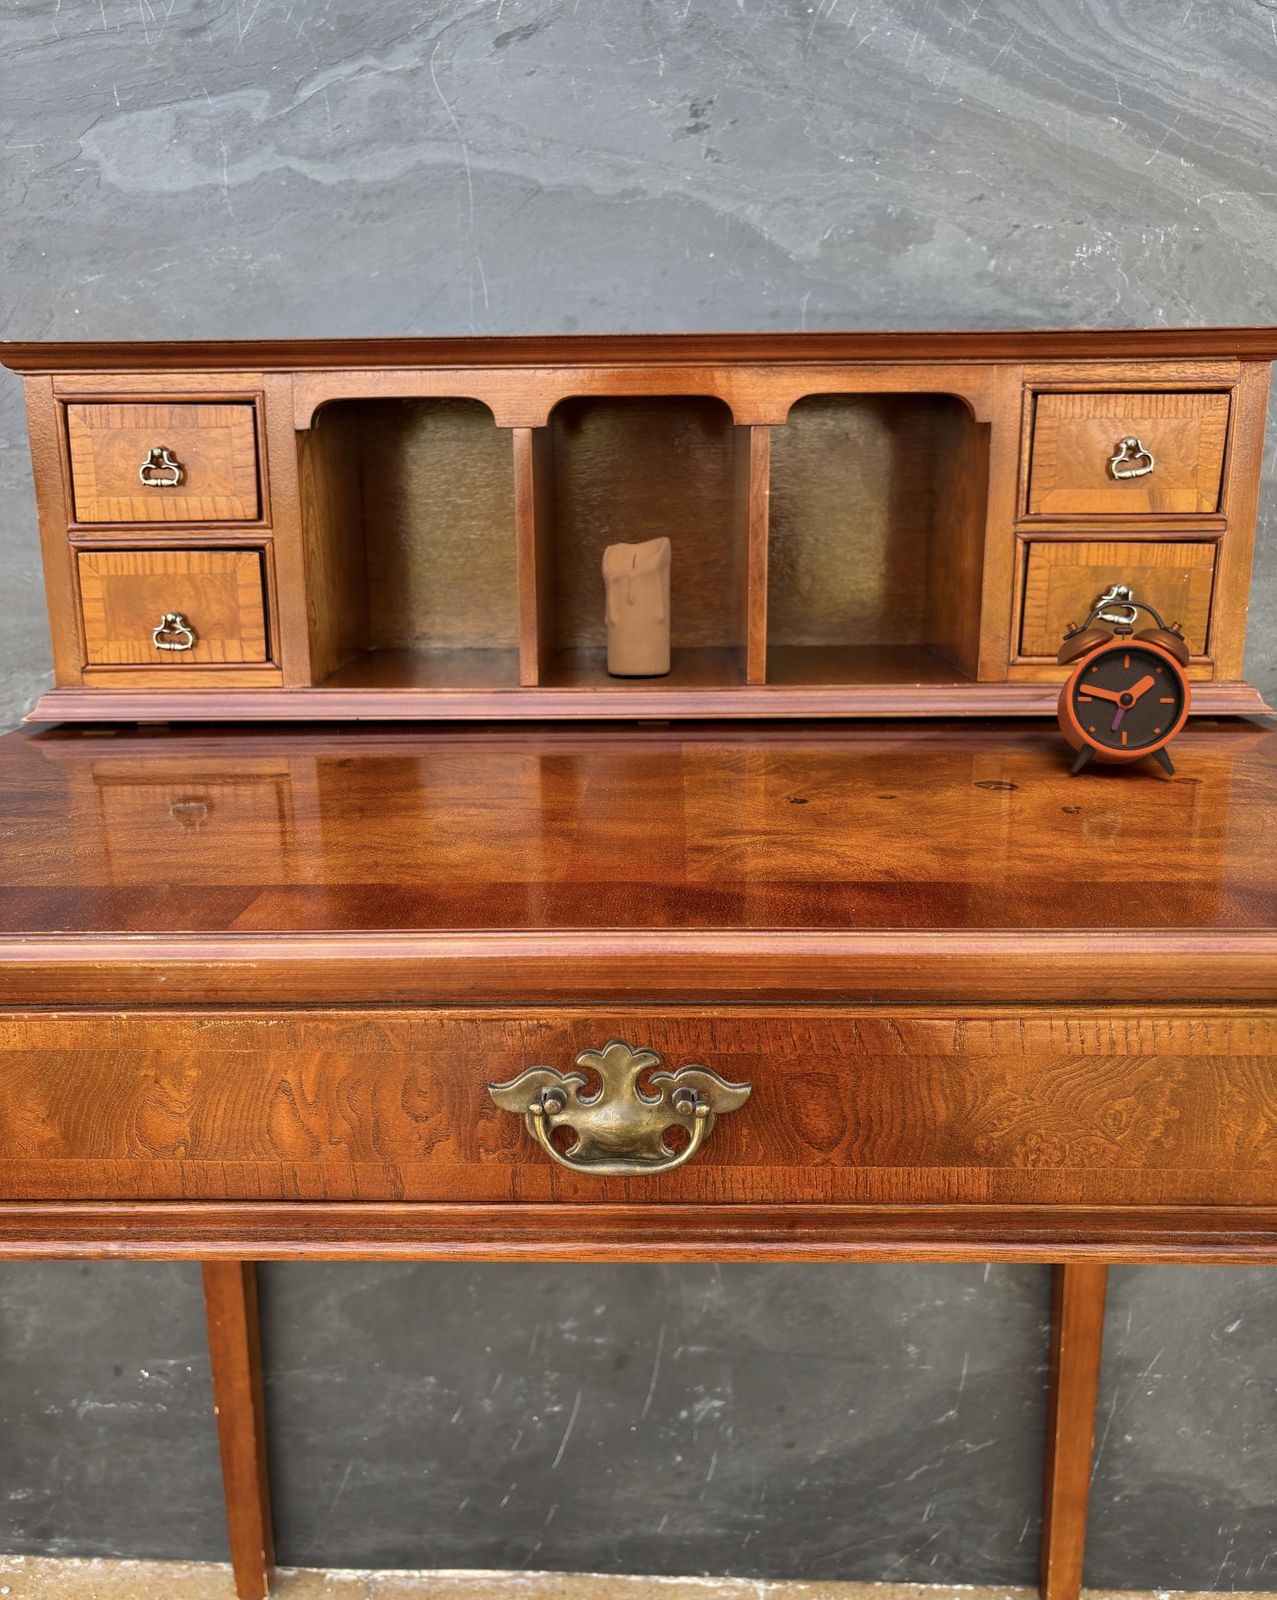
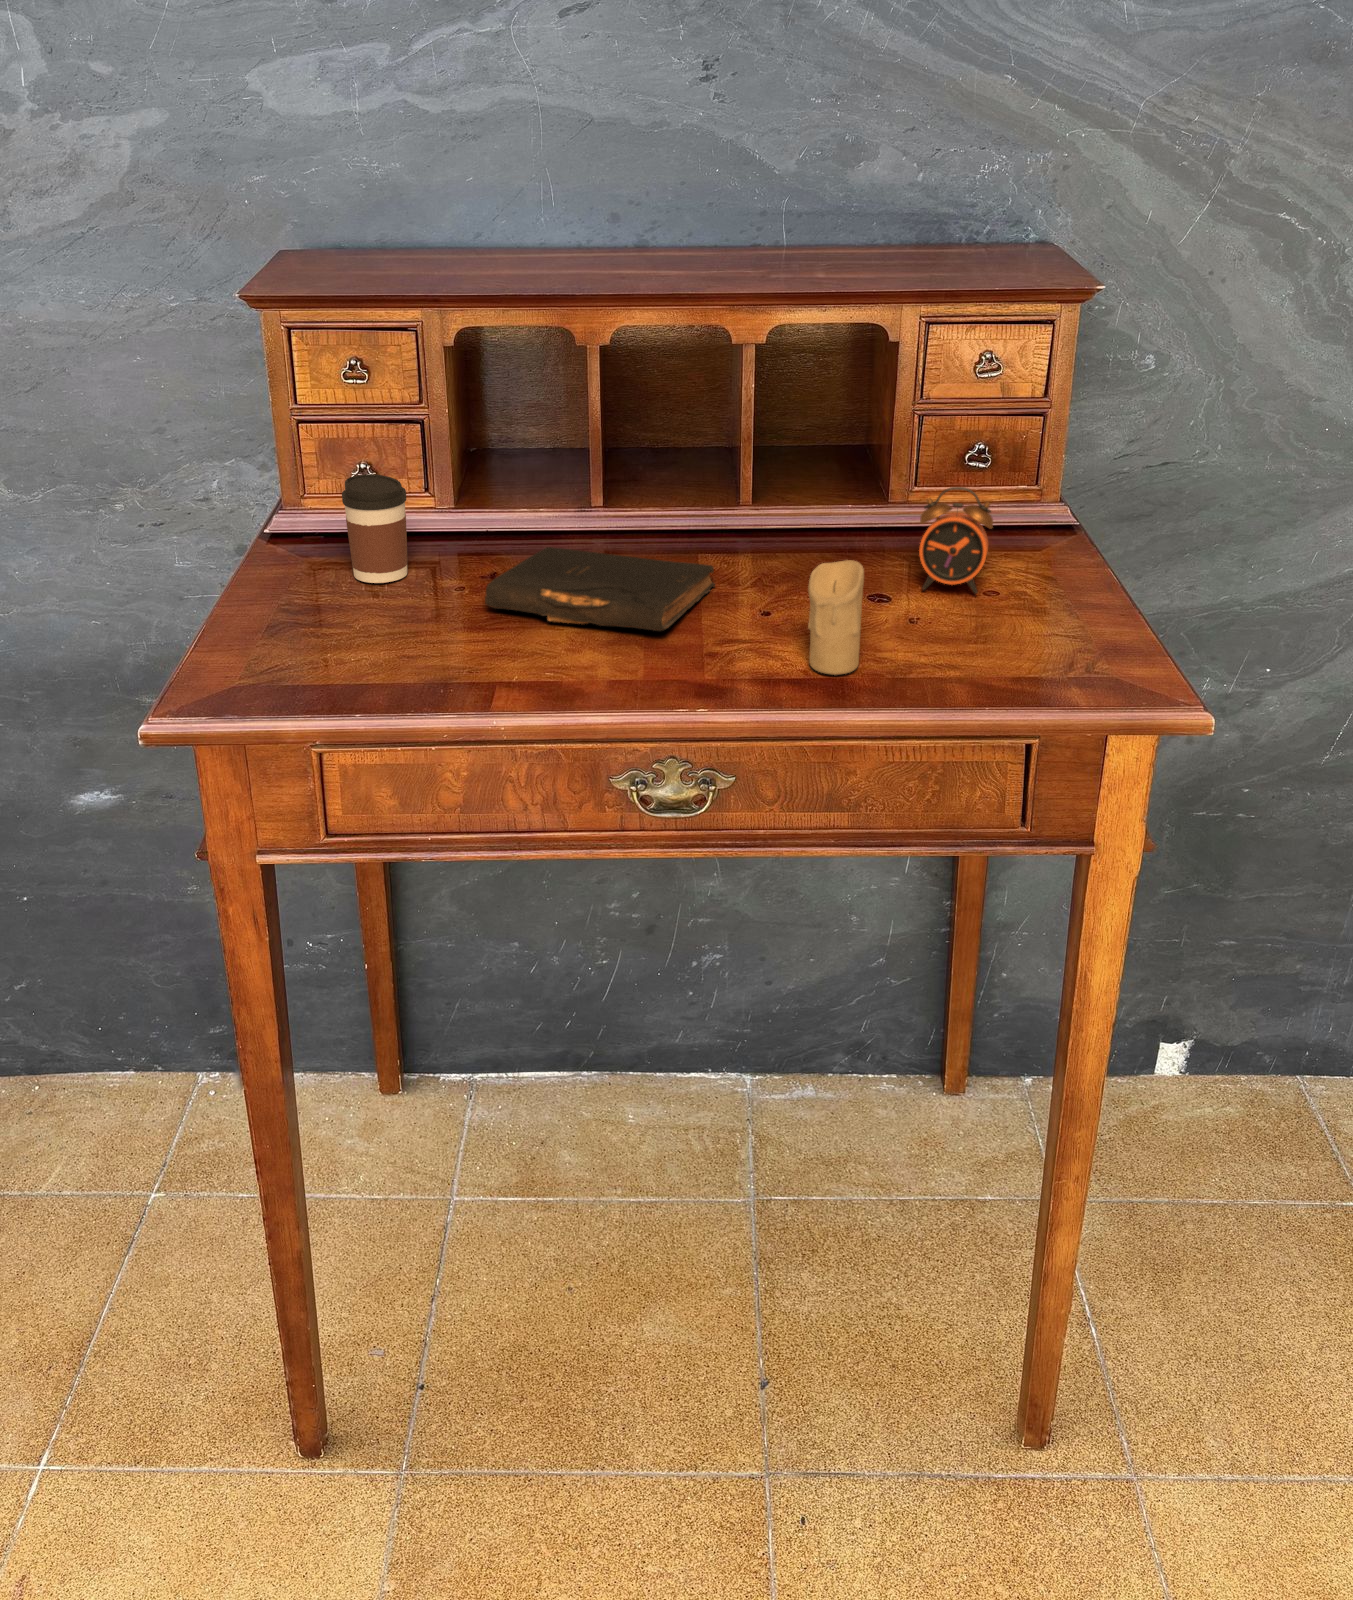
candle: present [602,537,671,675] -> present [808,560,864,675]
coffee cup: none [93,600,206,765] -> present [342,474,408,583]
book: none [297,727,710,806] -> present [485,547,715,631]

